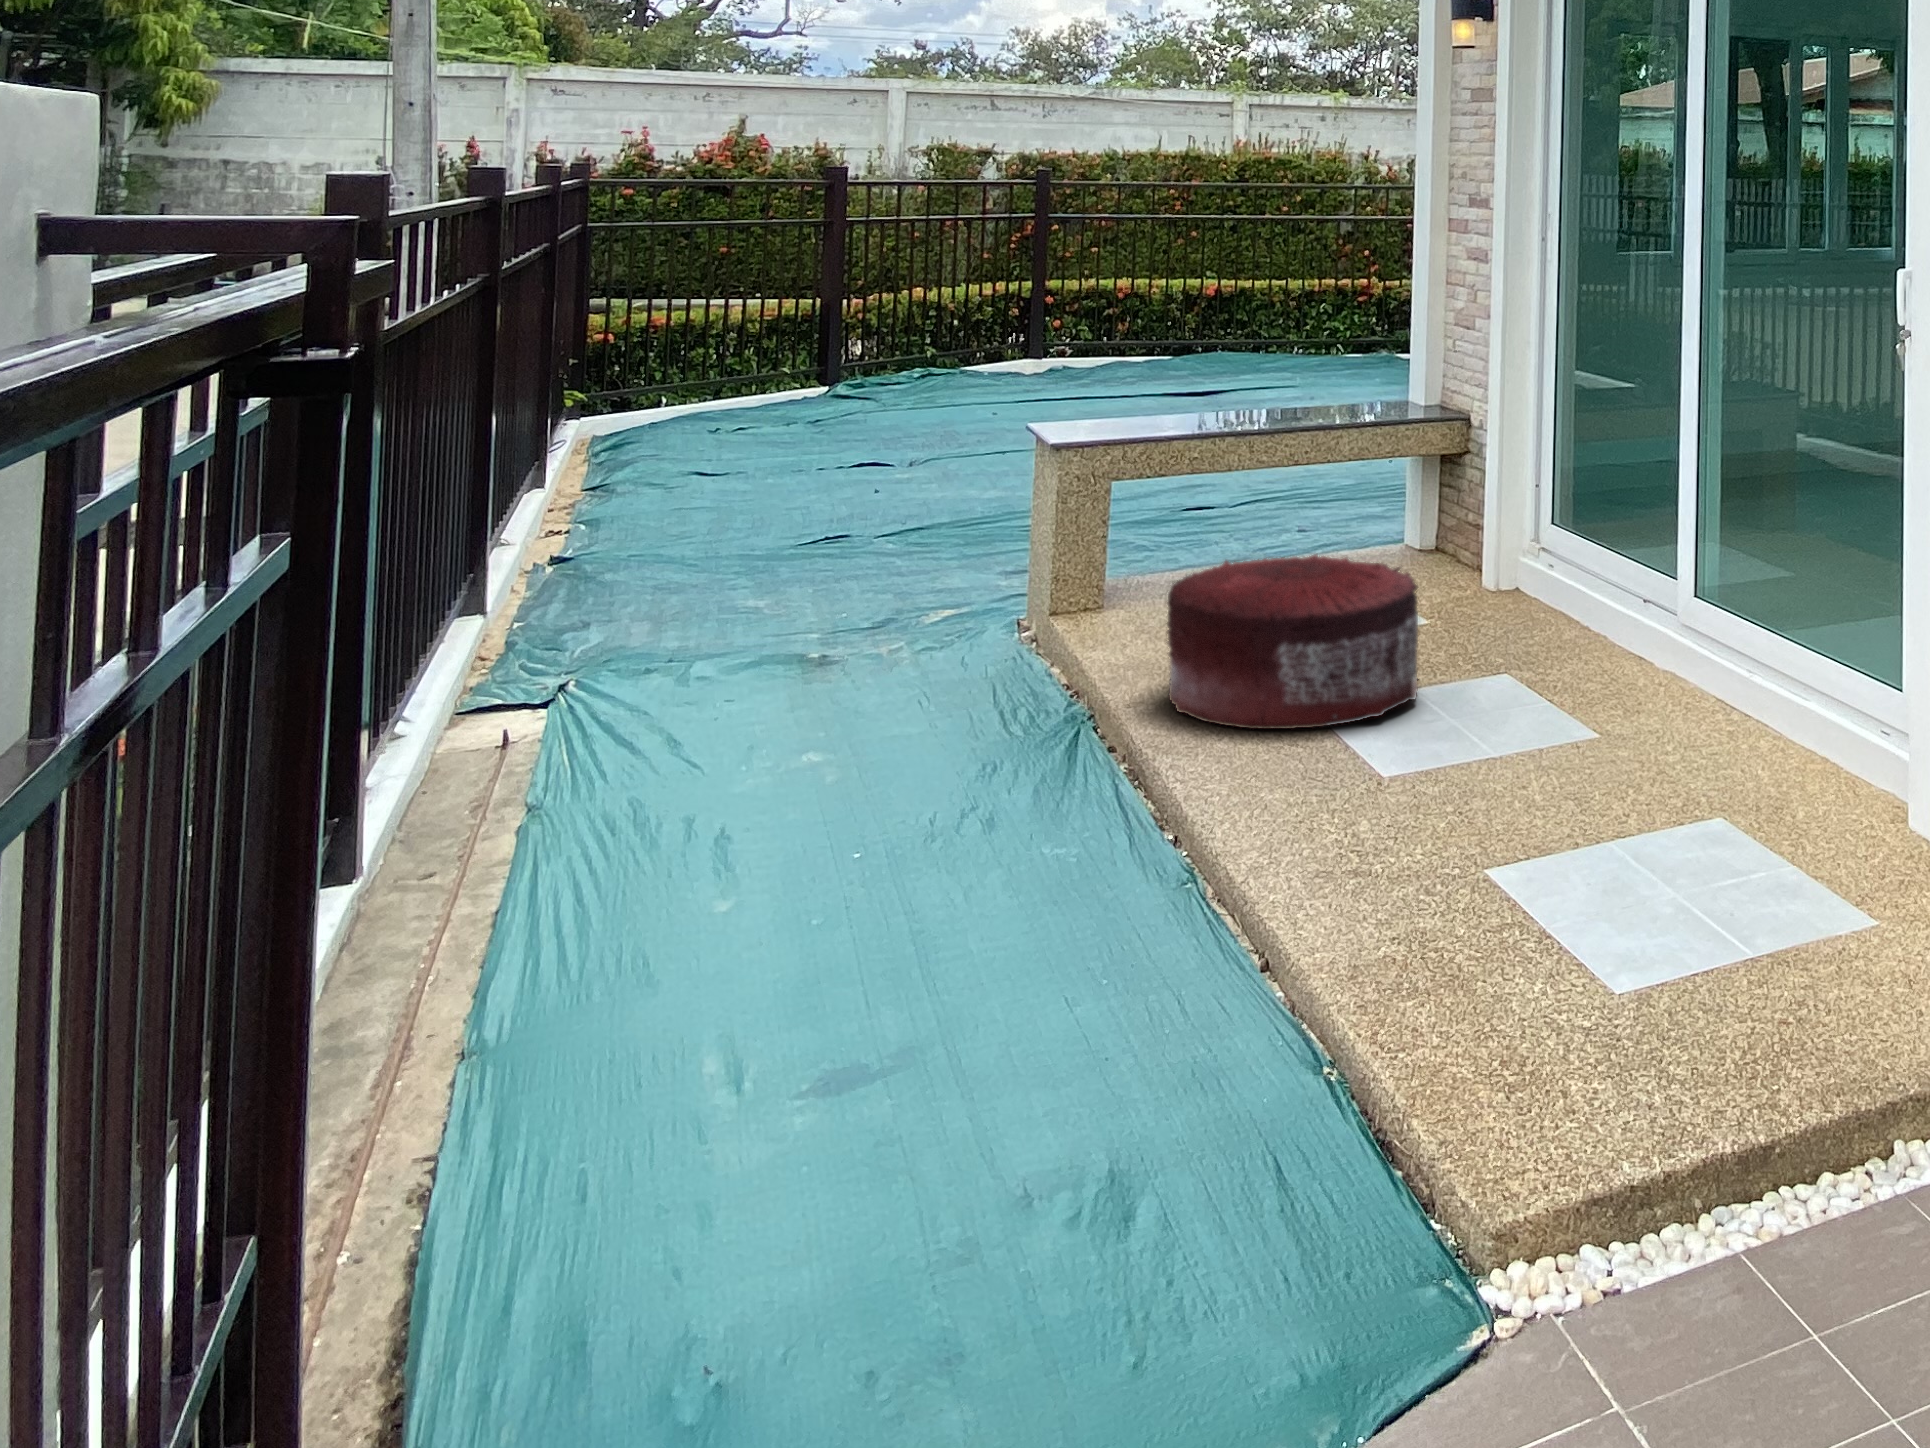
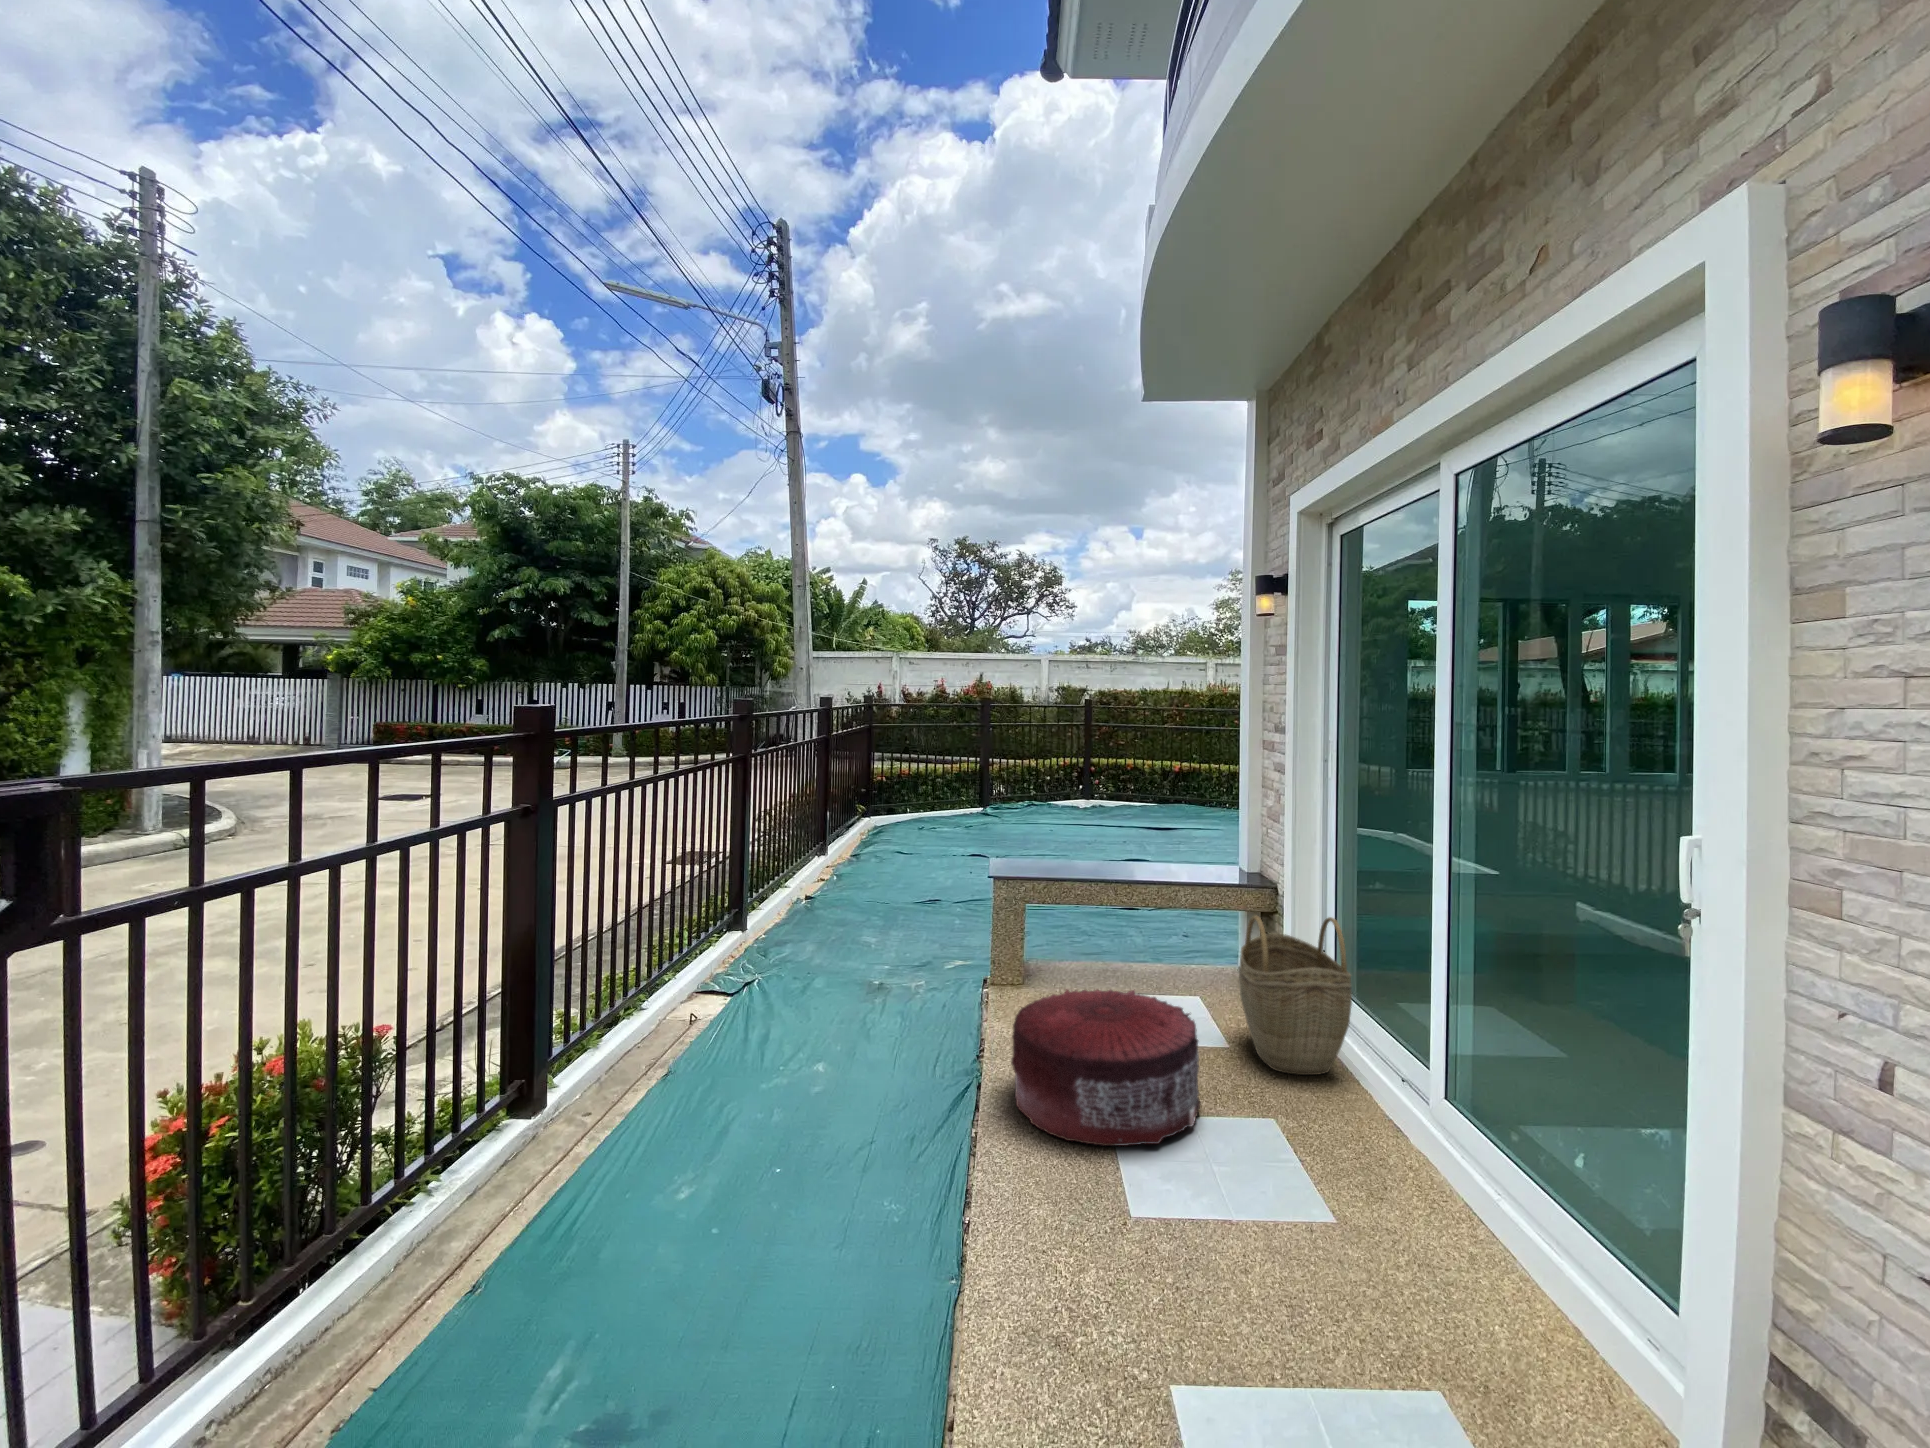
woven basket: none [1438,445,1588,650] -> present [1239,916,1352,1075]

